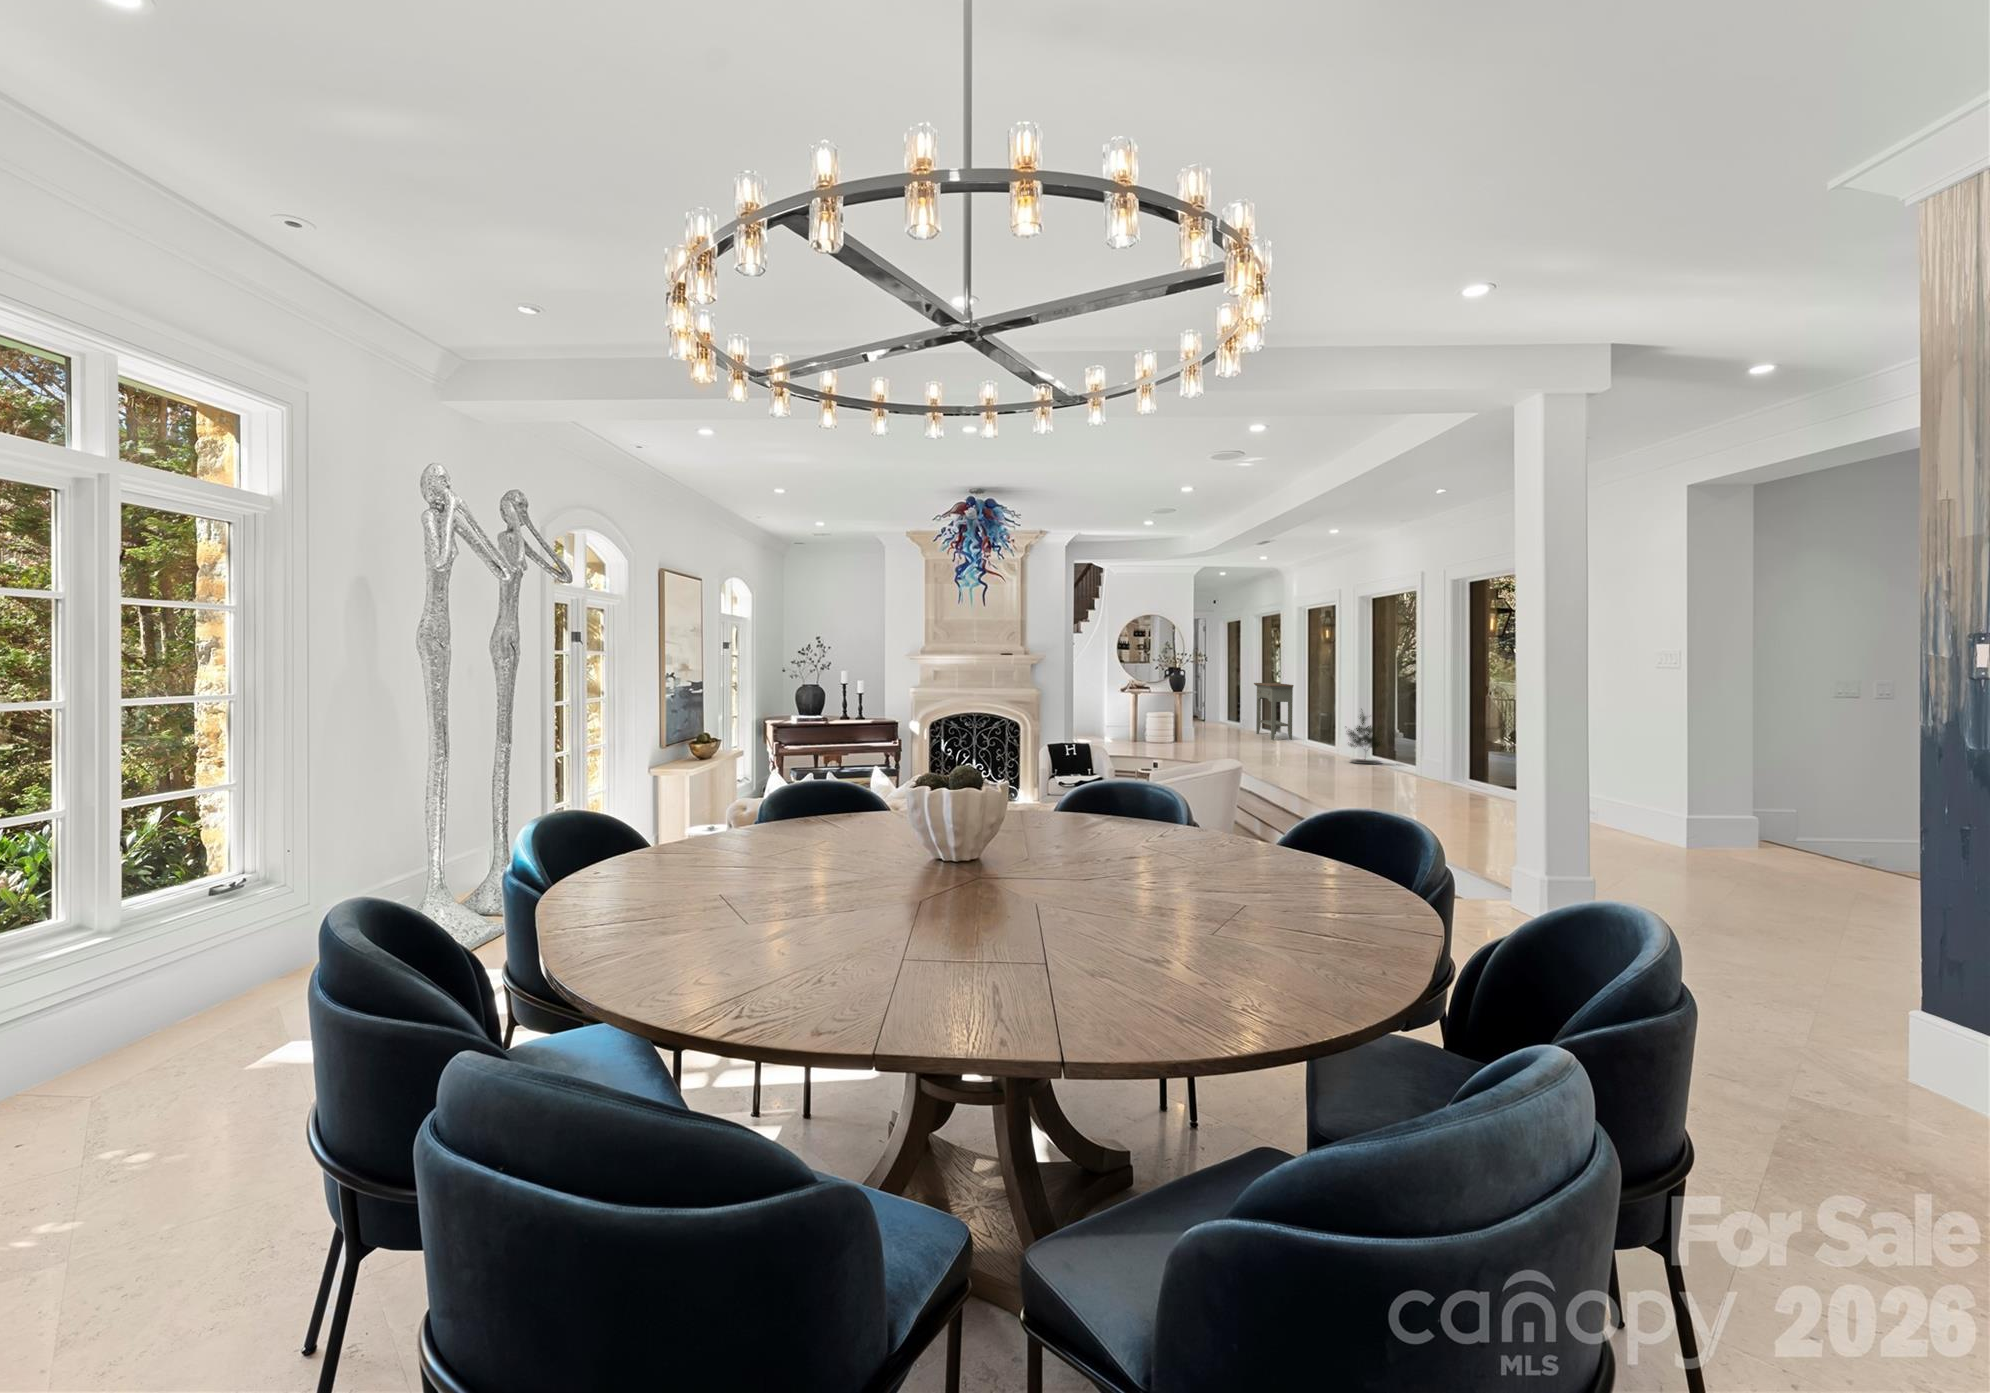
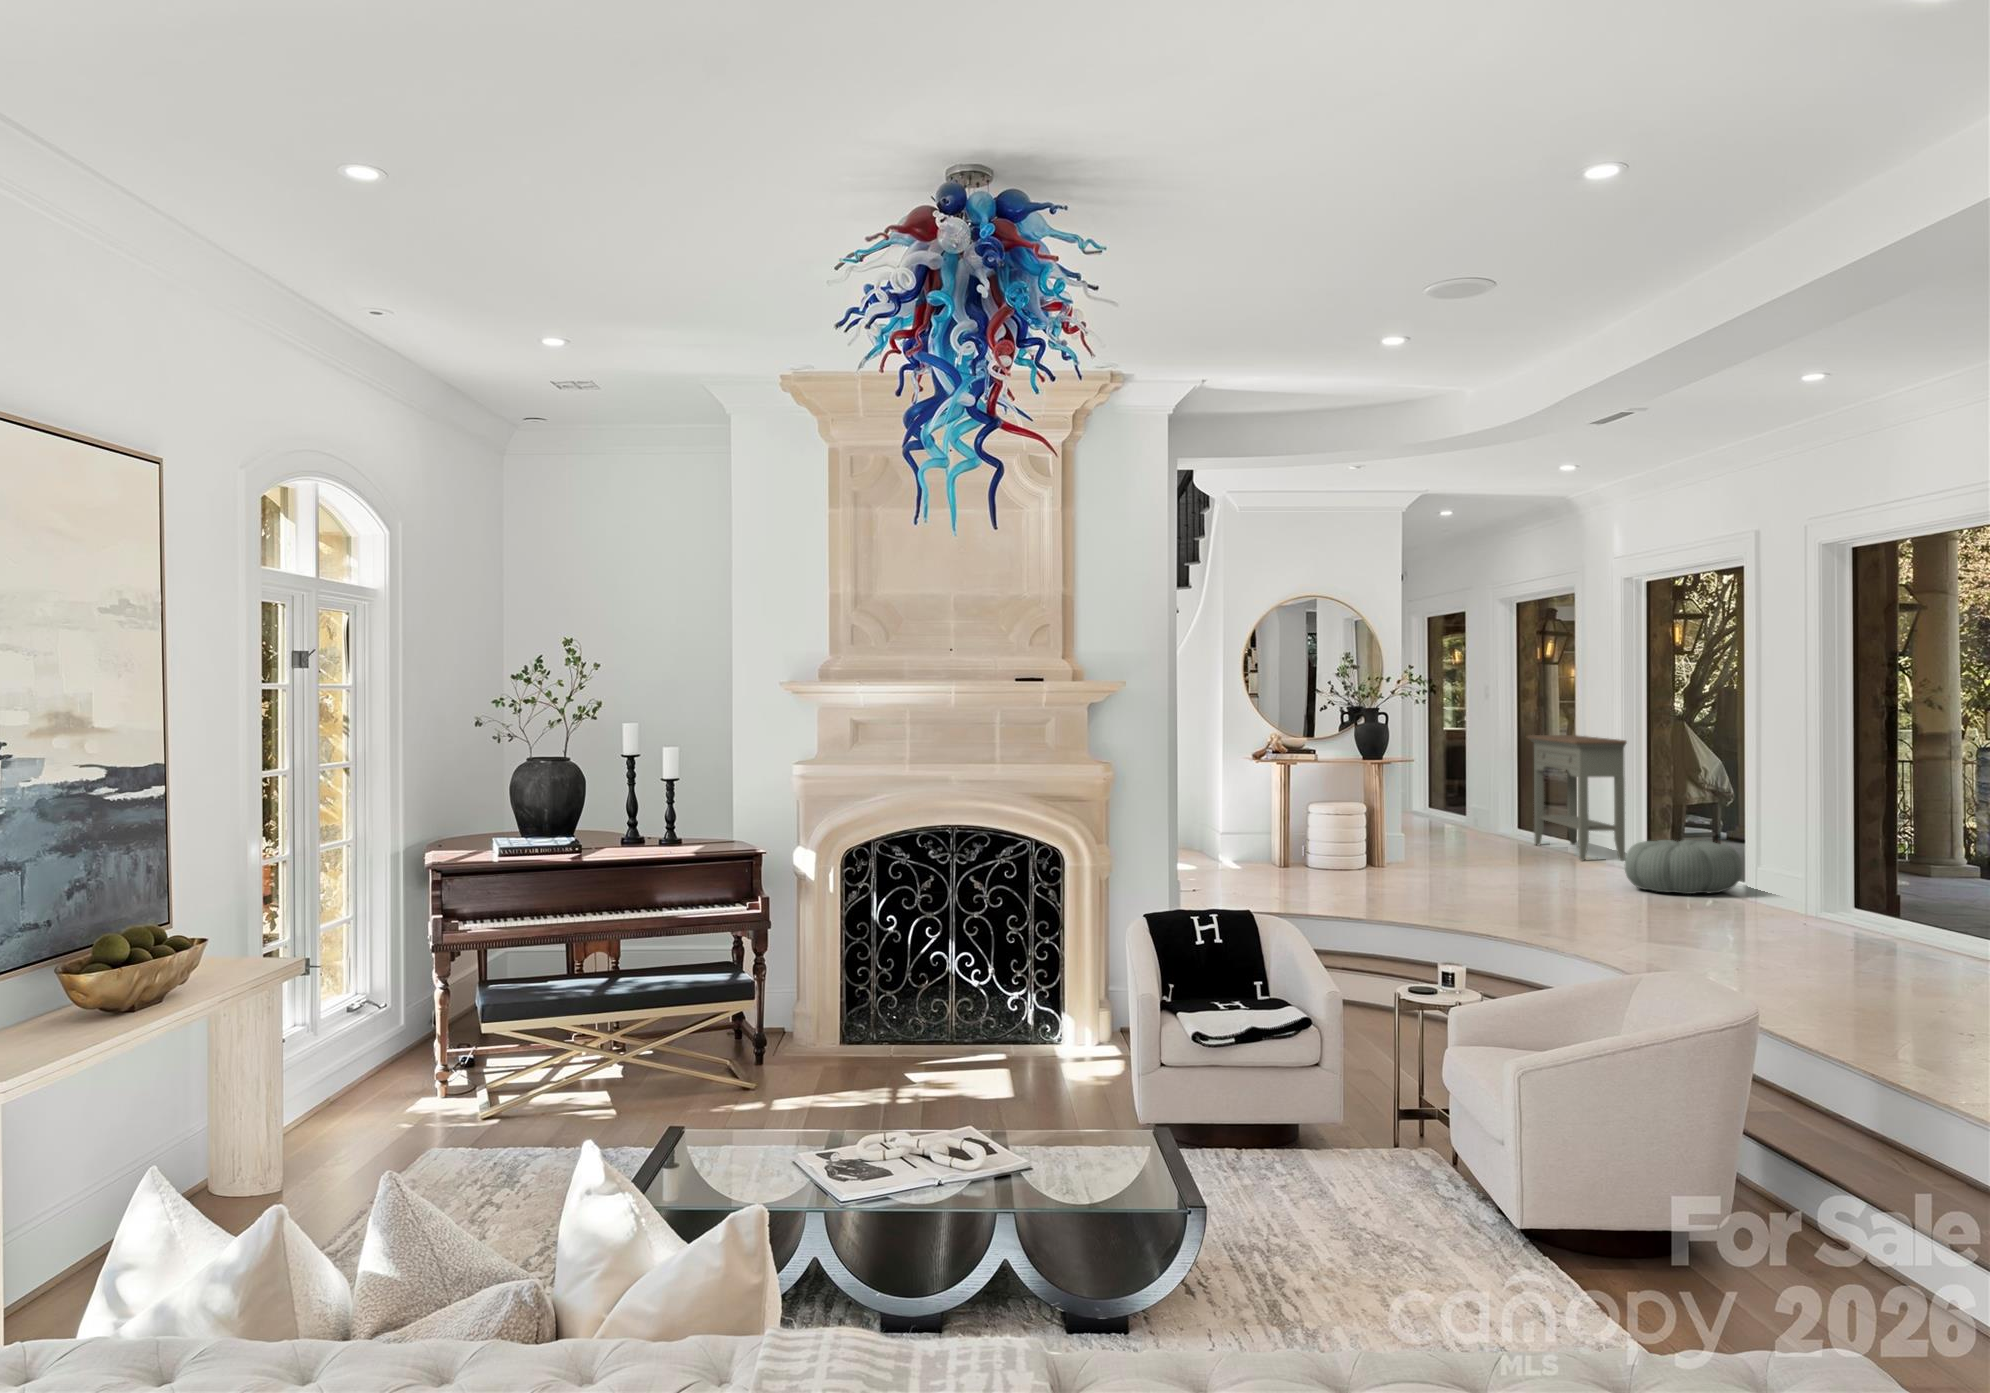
potted tree: present [1348,709,1382,764] -> none [1797,796,1898,928]
pouf: none [1281,729,1332,752] -> present [1625,840,1742,894]

